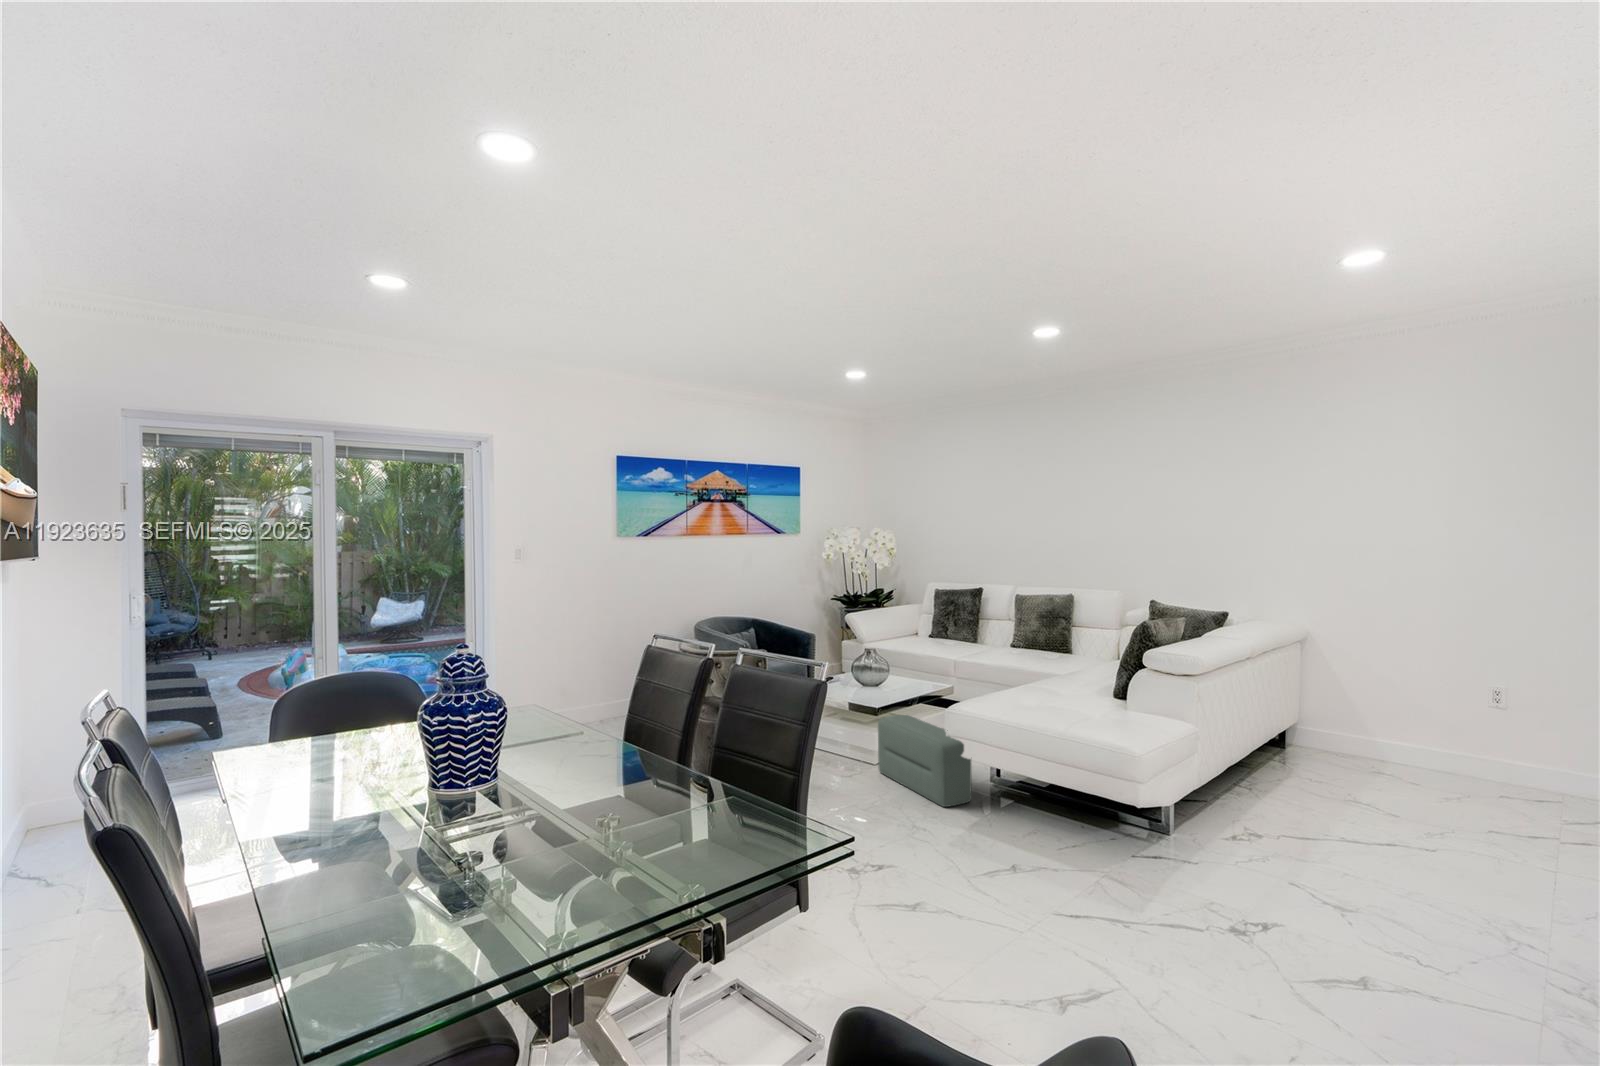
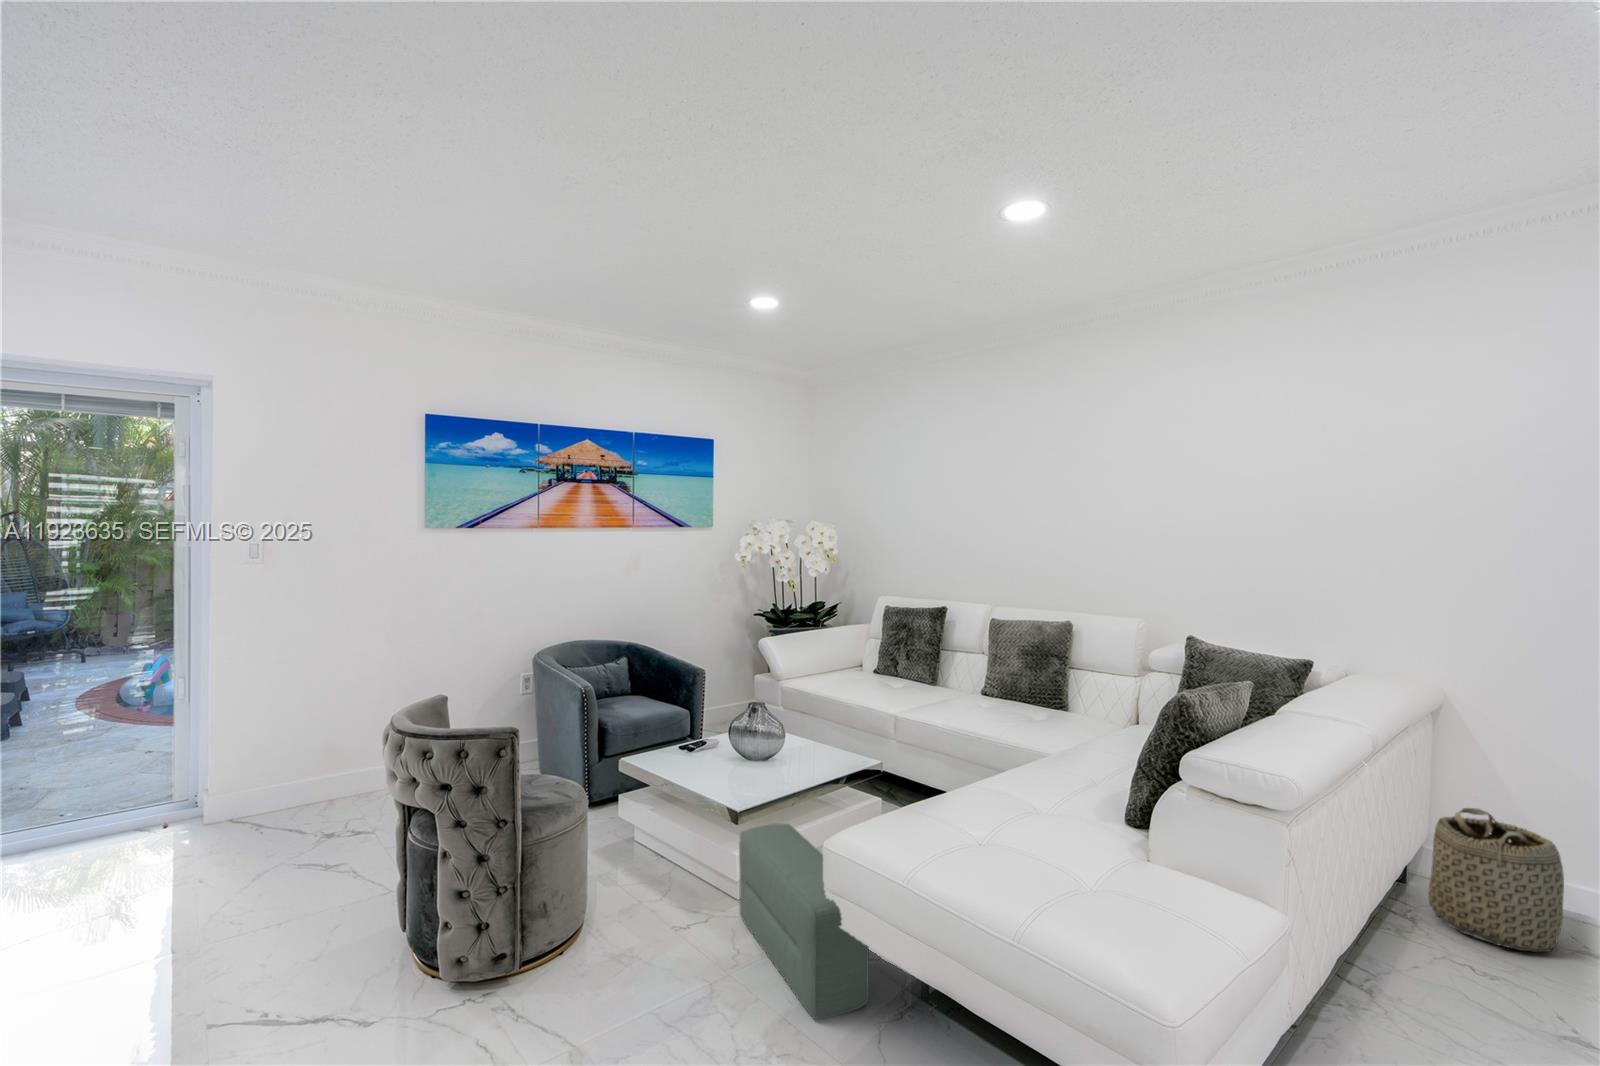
basket: none [1299,696,1372,774] -> present [1428,808,1564,952]

